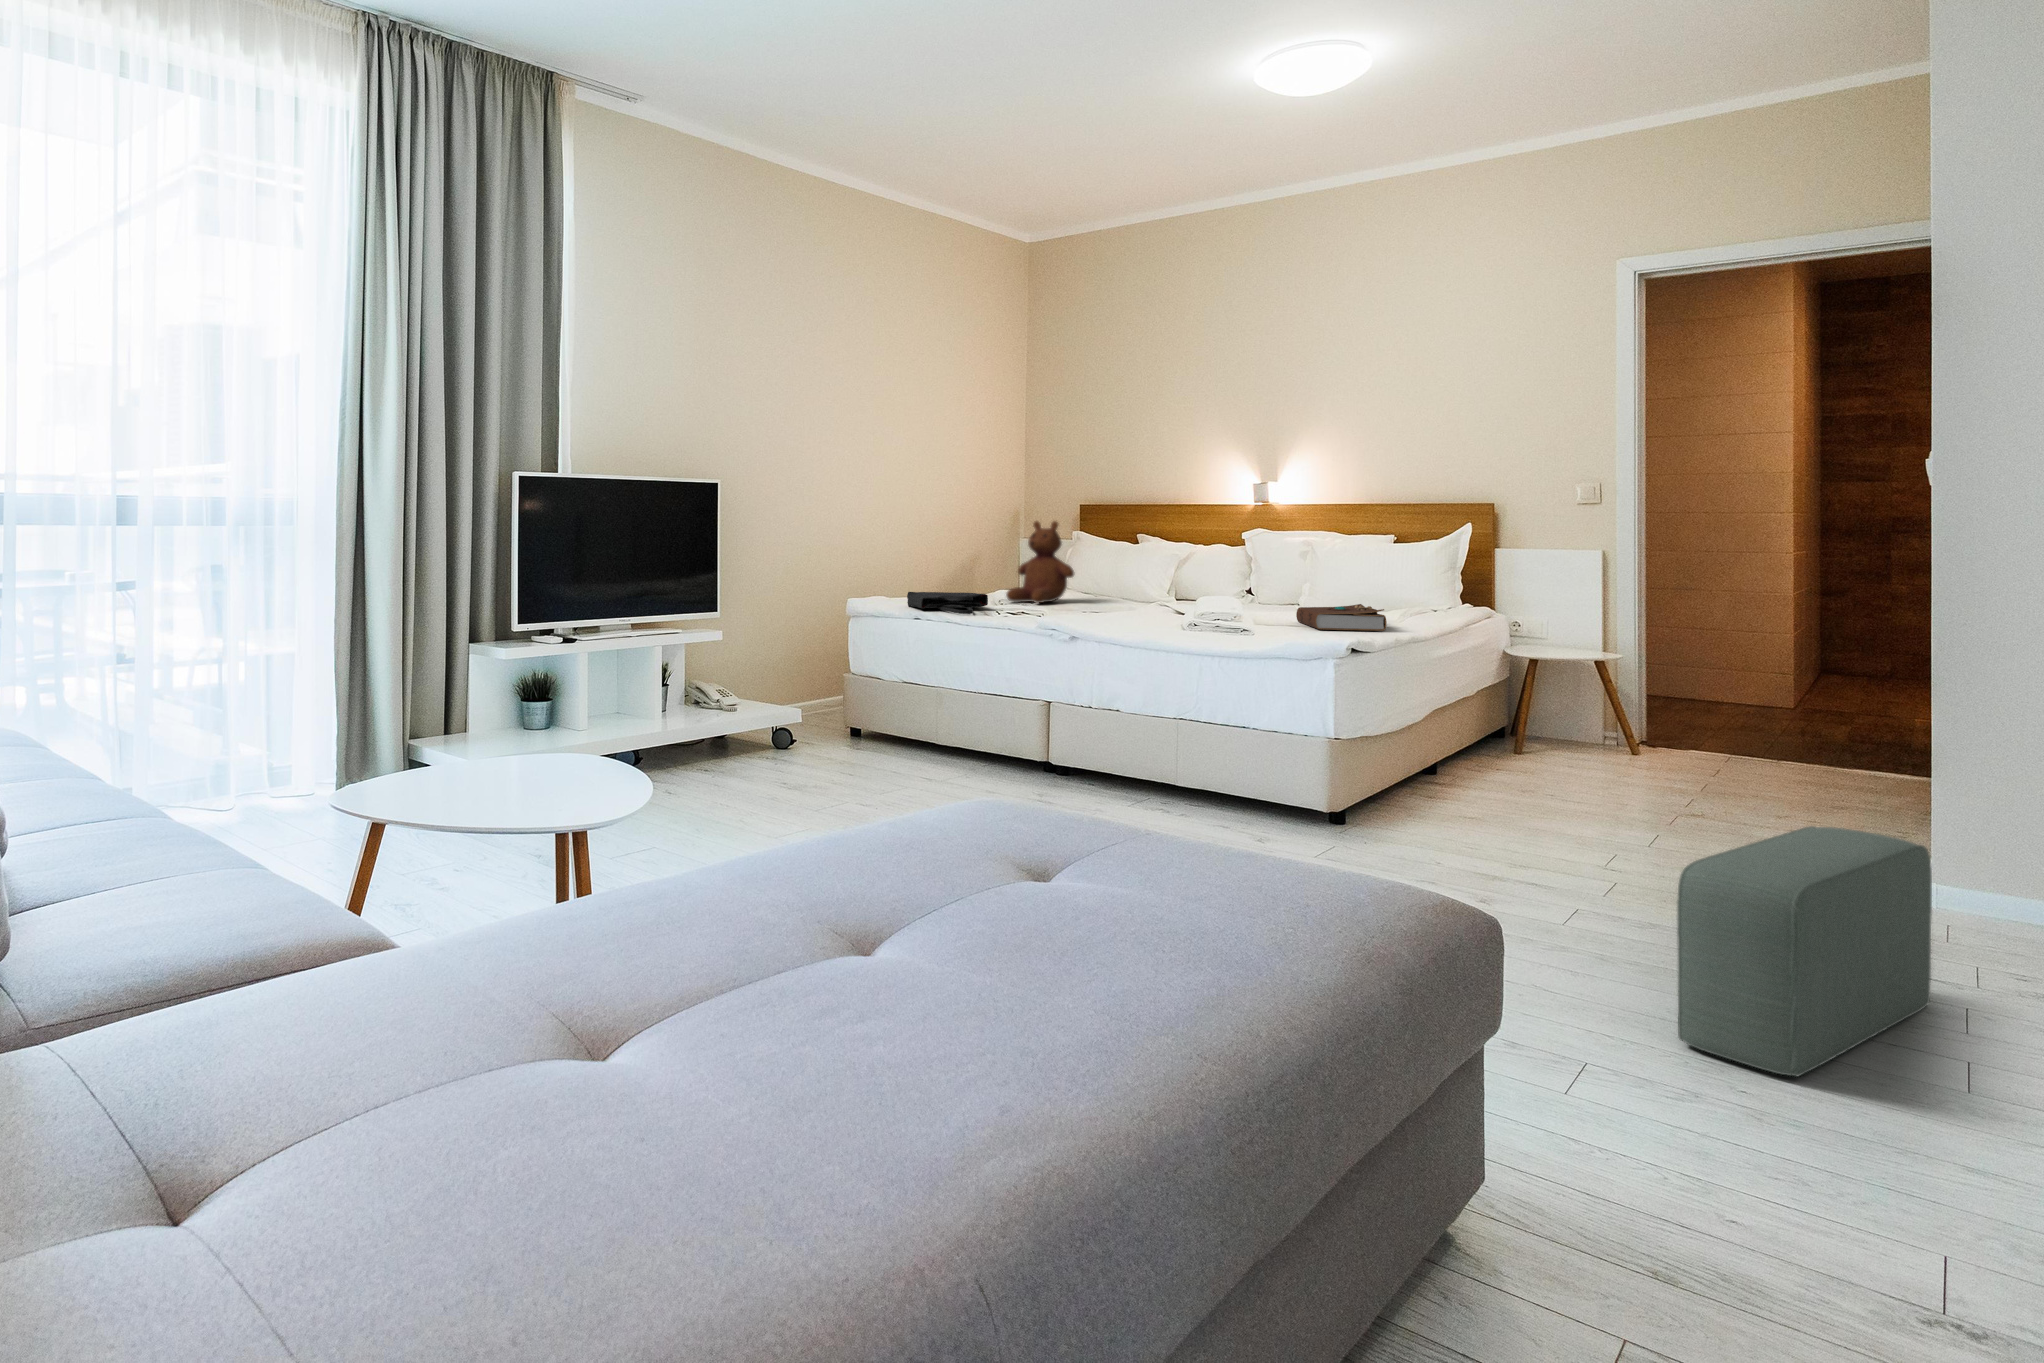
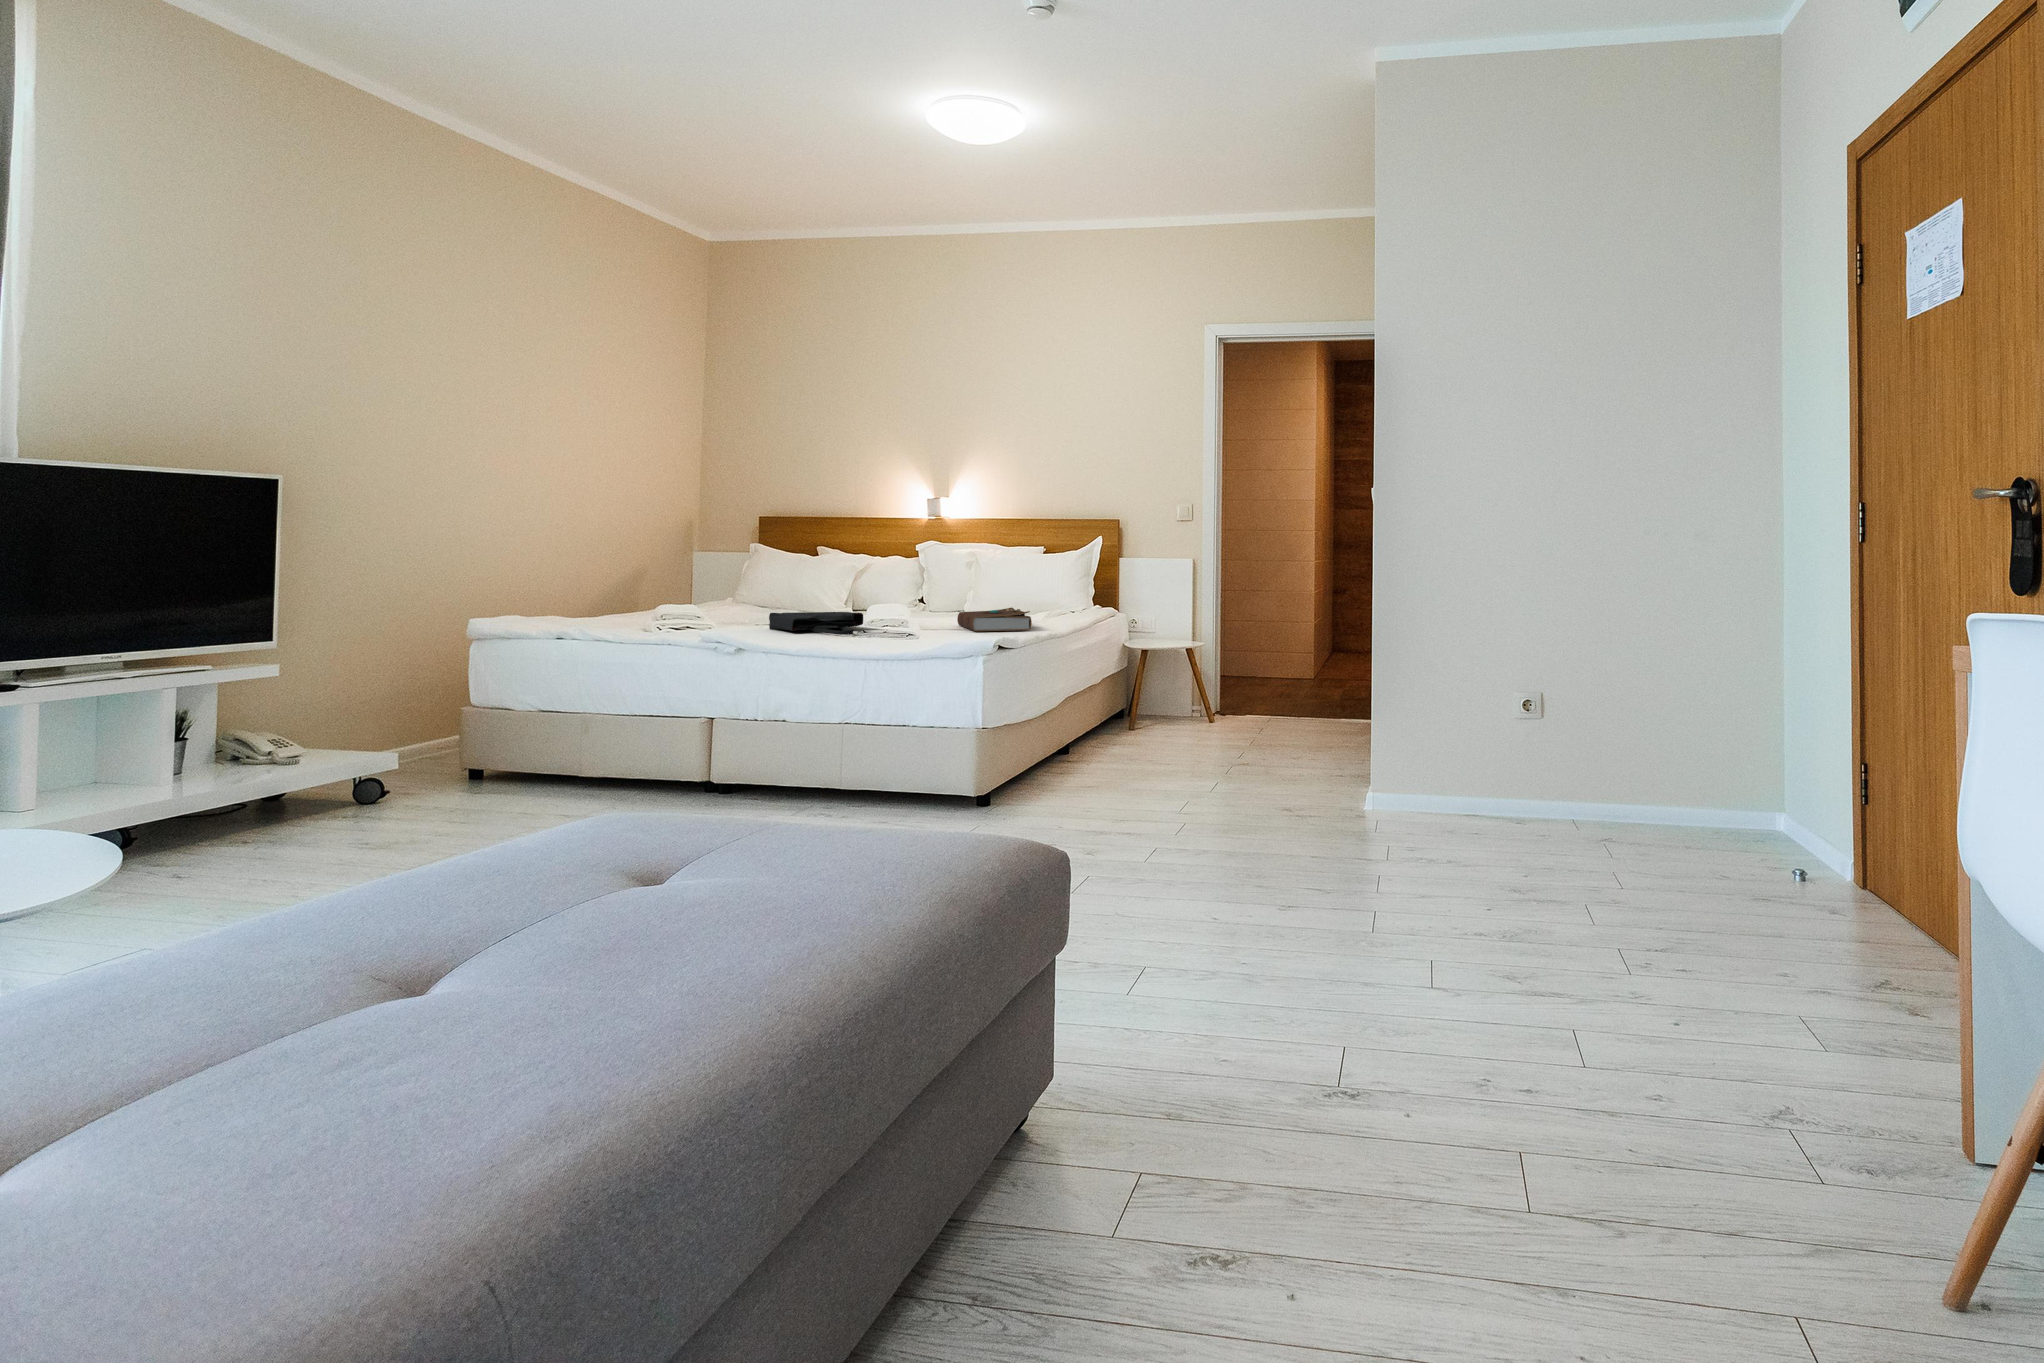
teddy bear: present [1006,521,1074,603] -> none [674,532,749,617]
tote bag: present [907,592,988,614] -> present [769,612,863,635]
pouf: present [1677,826,1932,1077] -> none [1242,770,1398,985]

